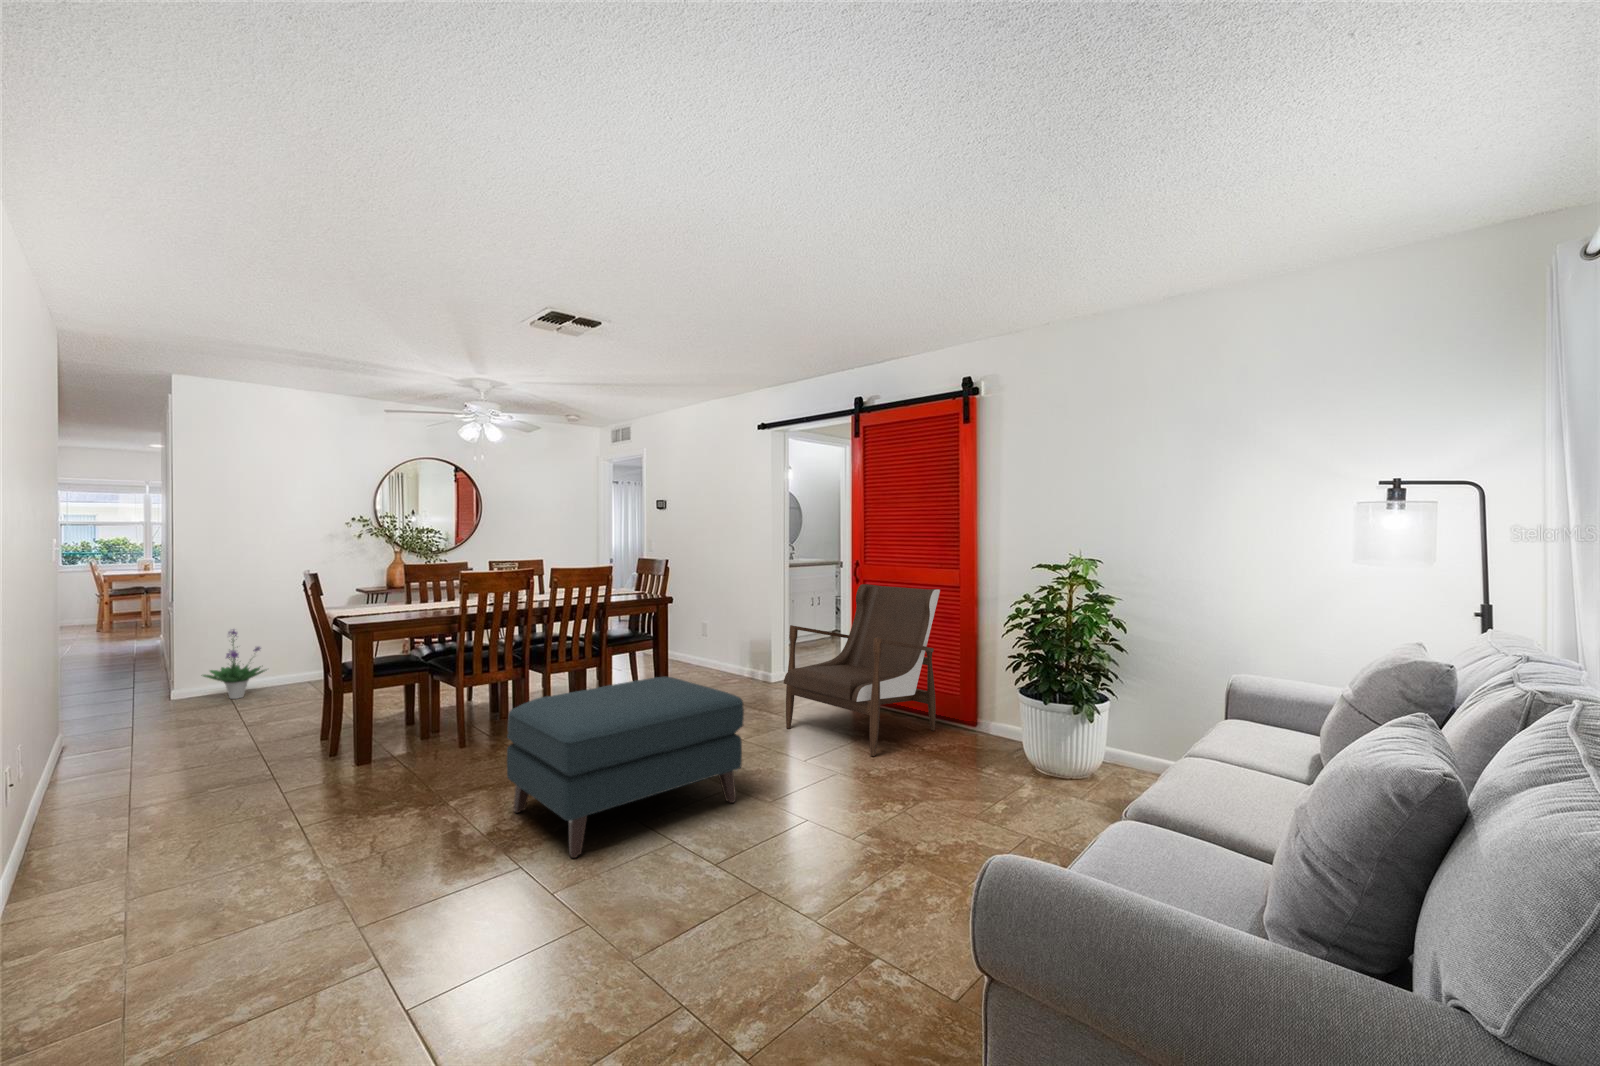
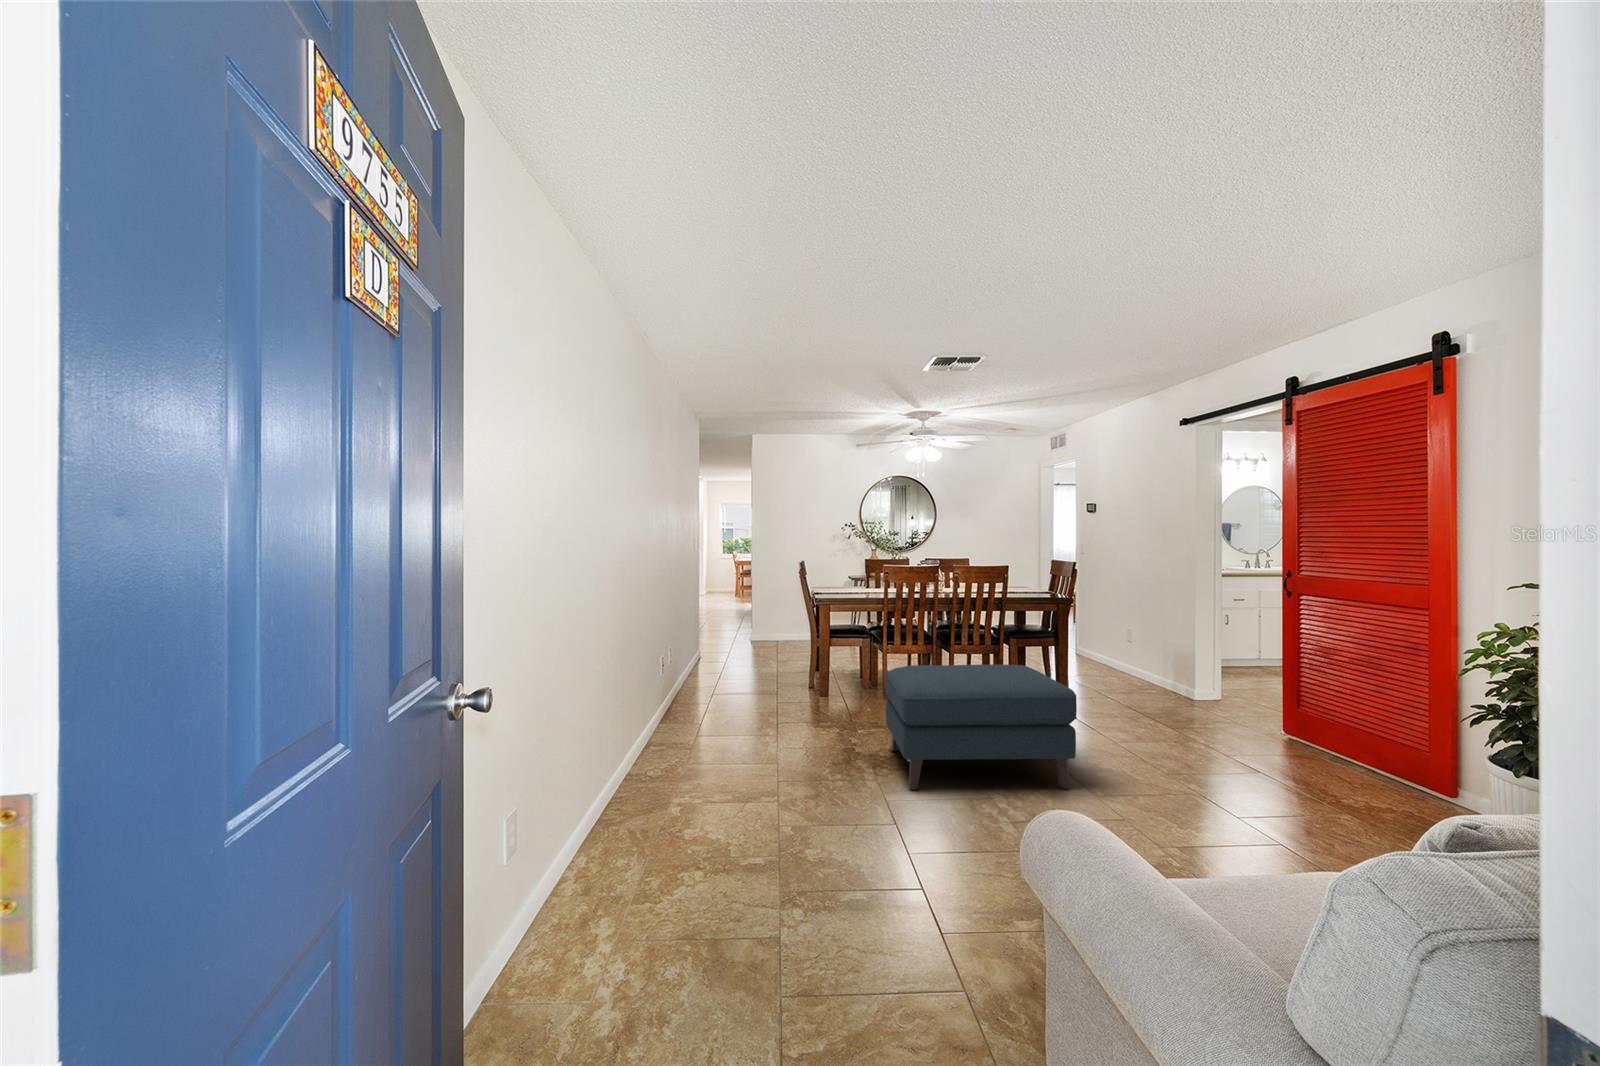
armchair: present [784,584,940,756] -> none [1169,597,1395,790]
potted plant: present [203,629,265,699] -> none [758,599,793,647]

